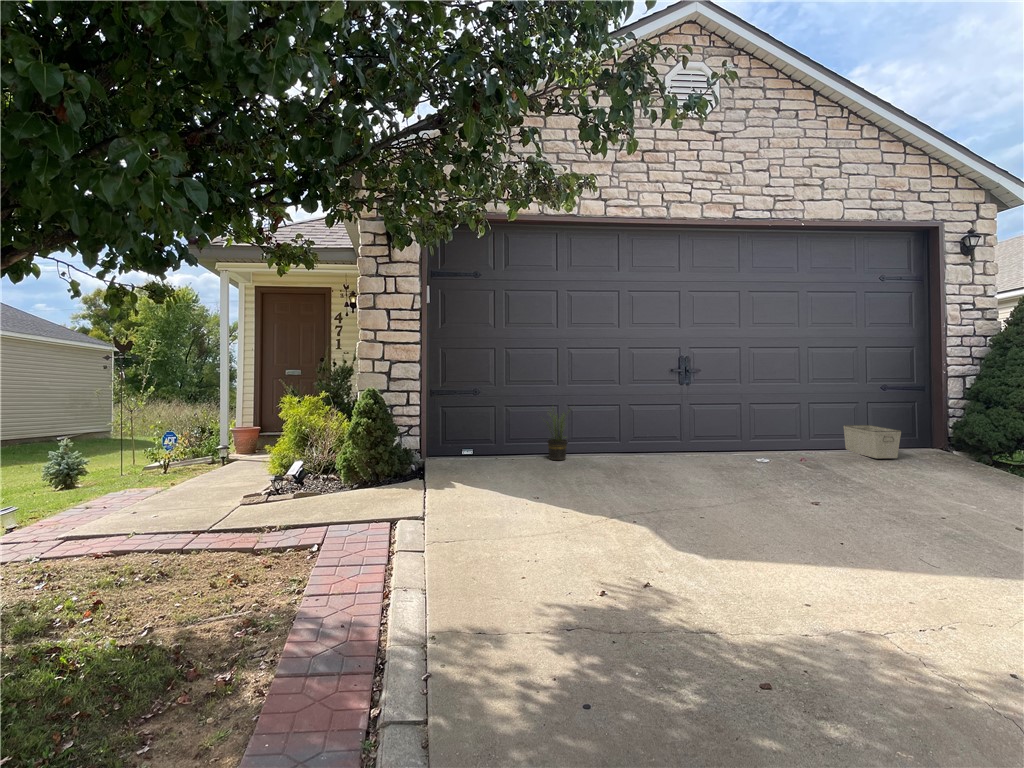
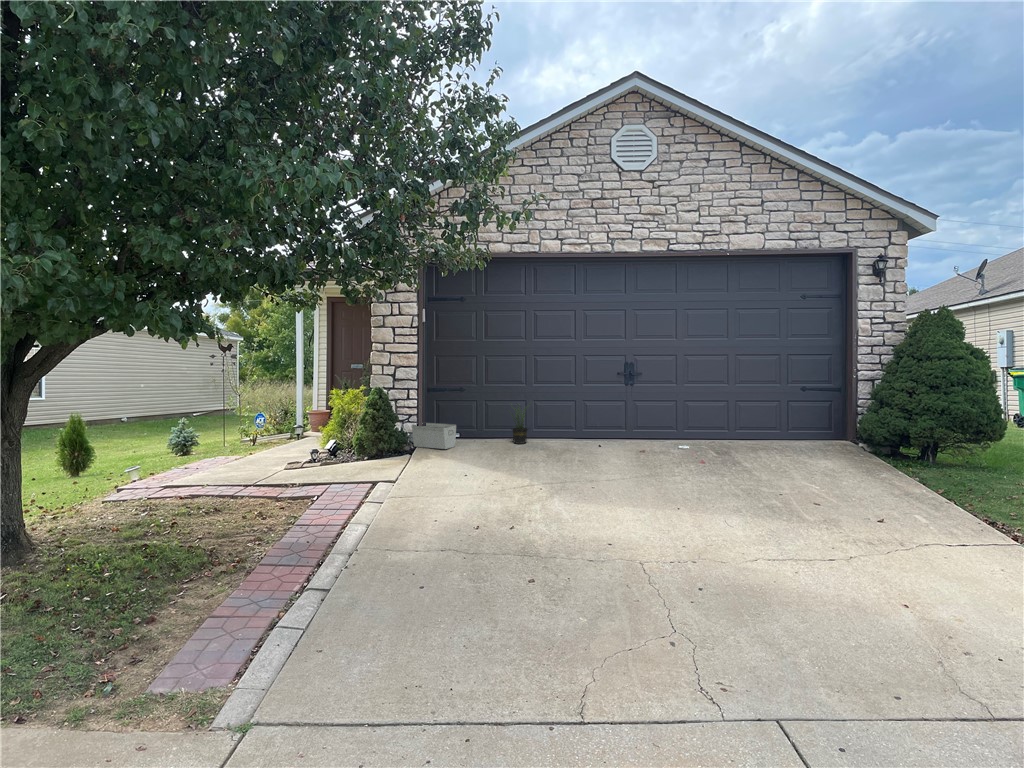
storage bin: present [844,425,901,458] -> present [412,423,456,449]

